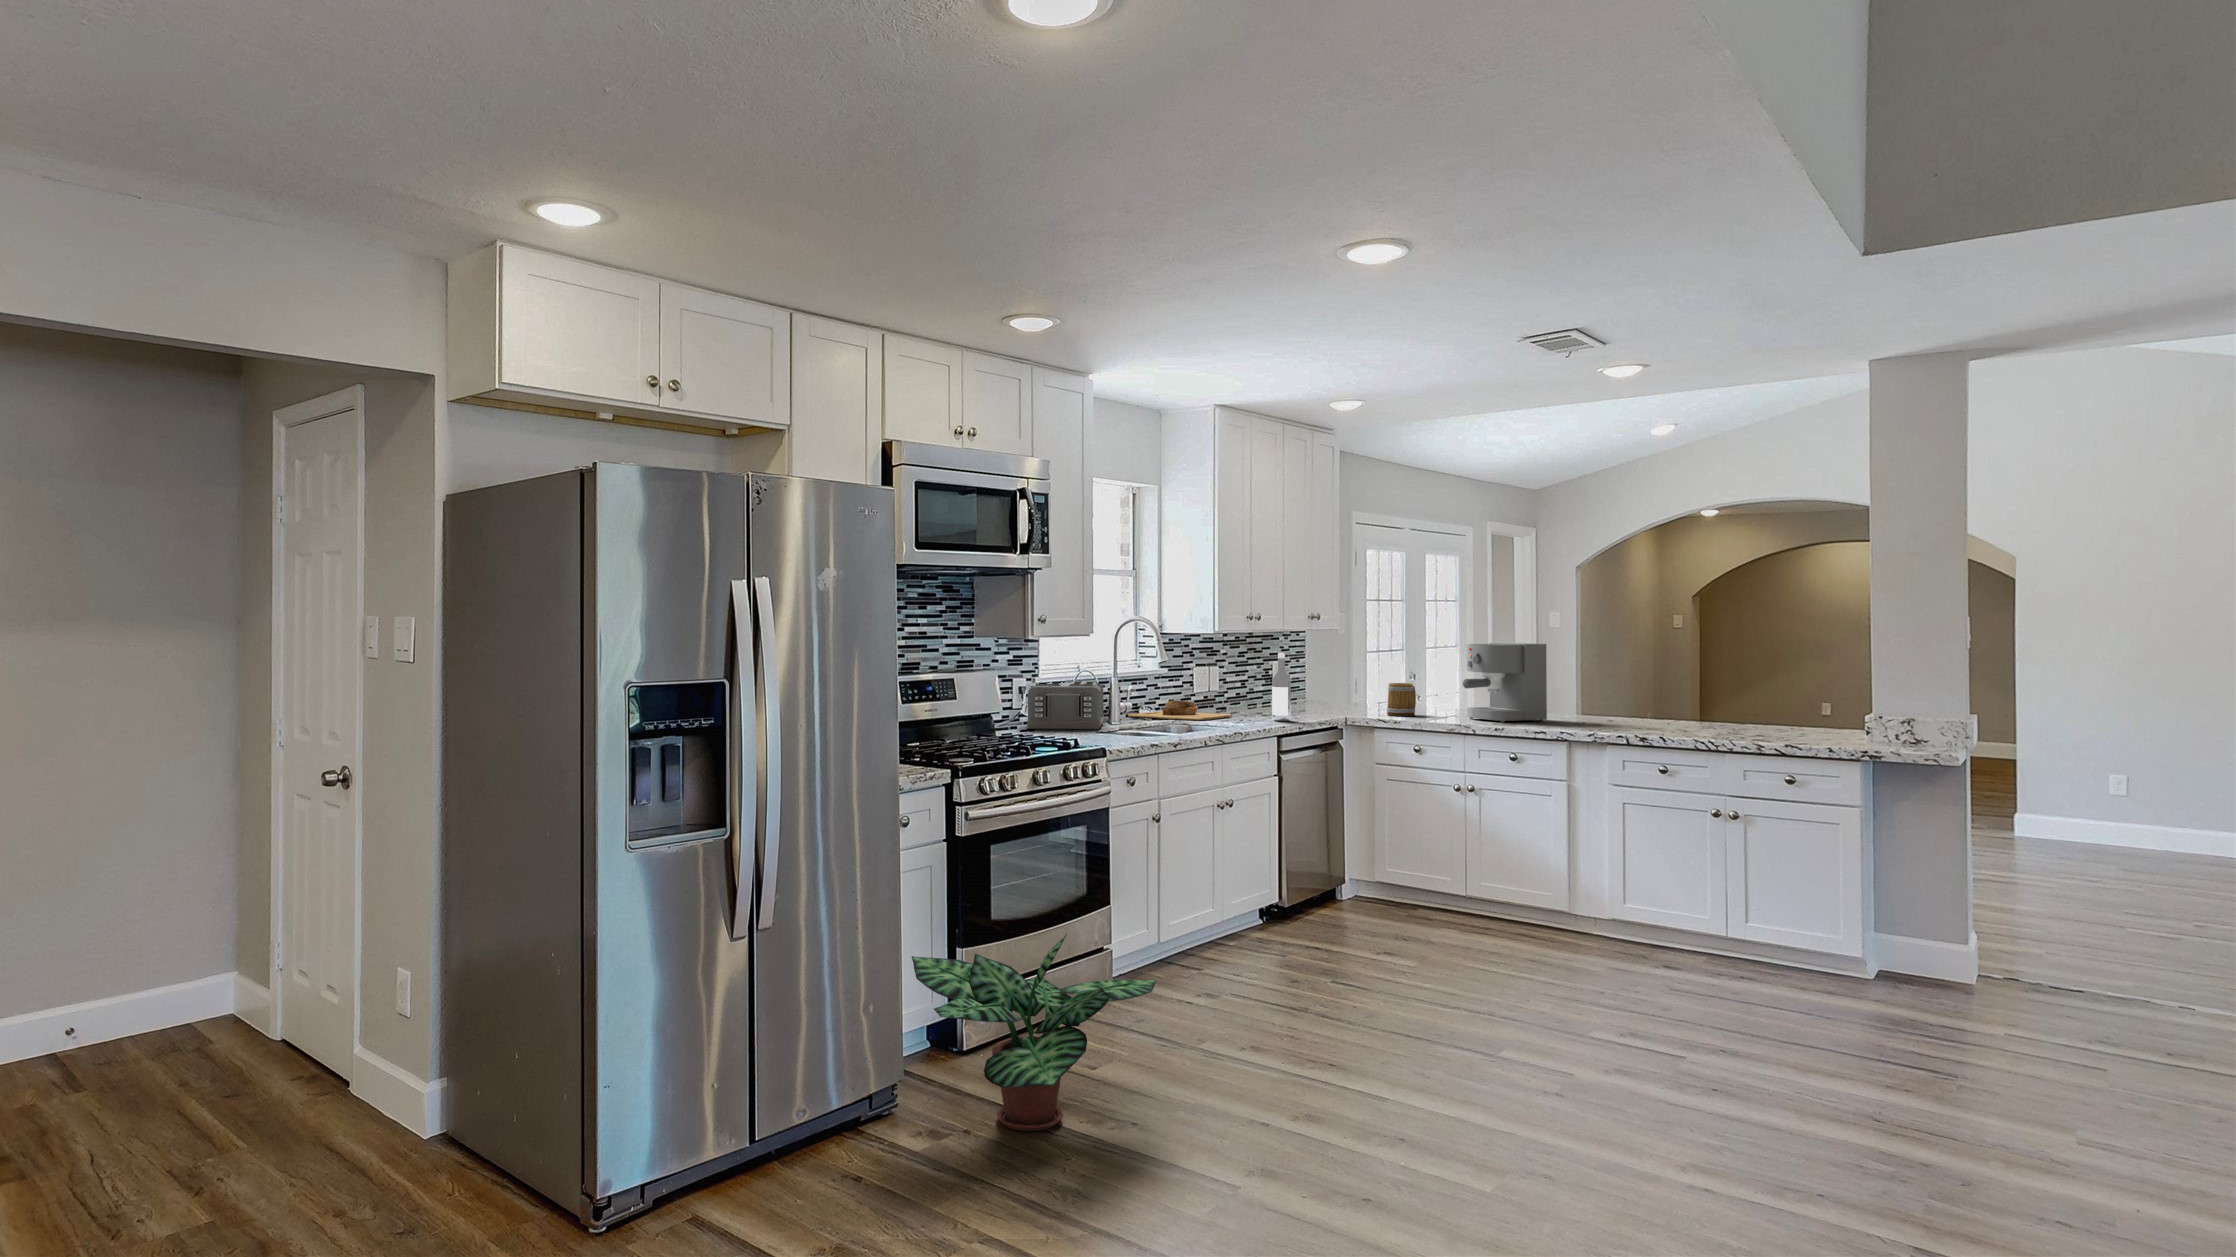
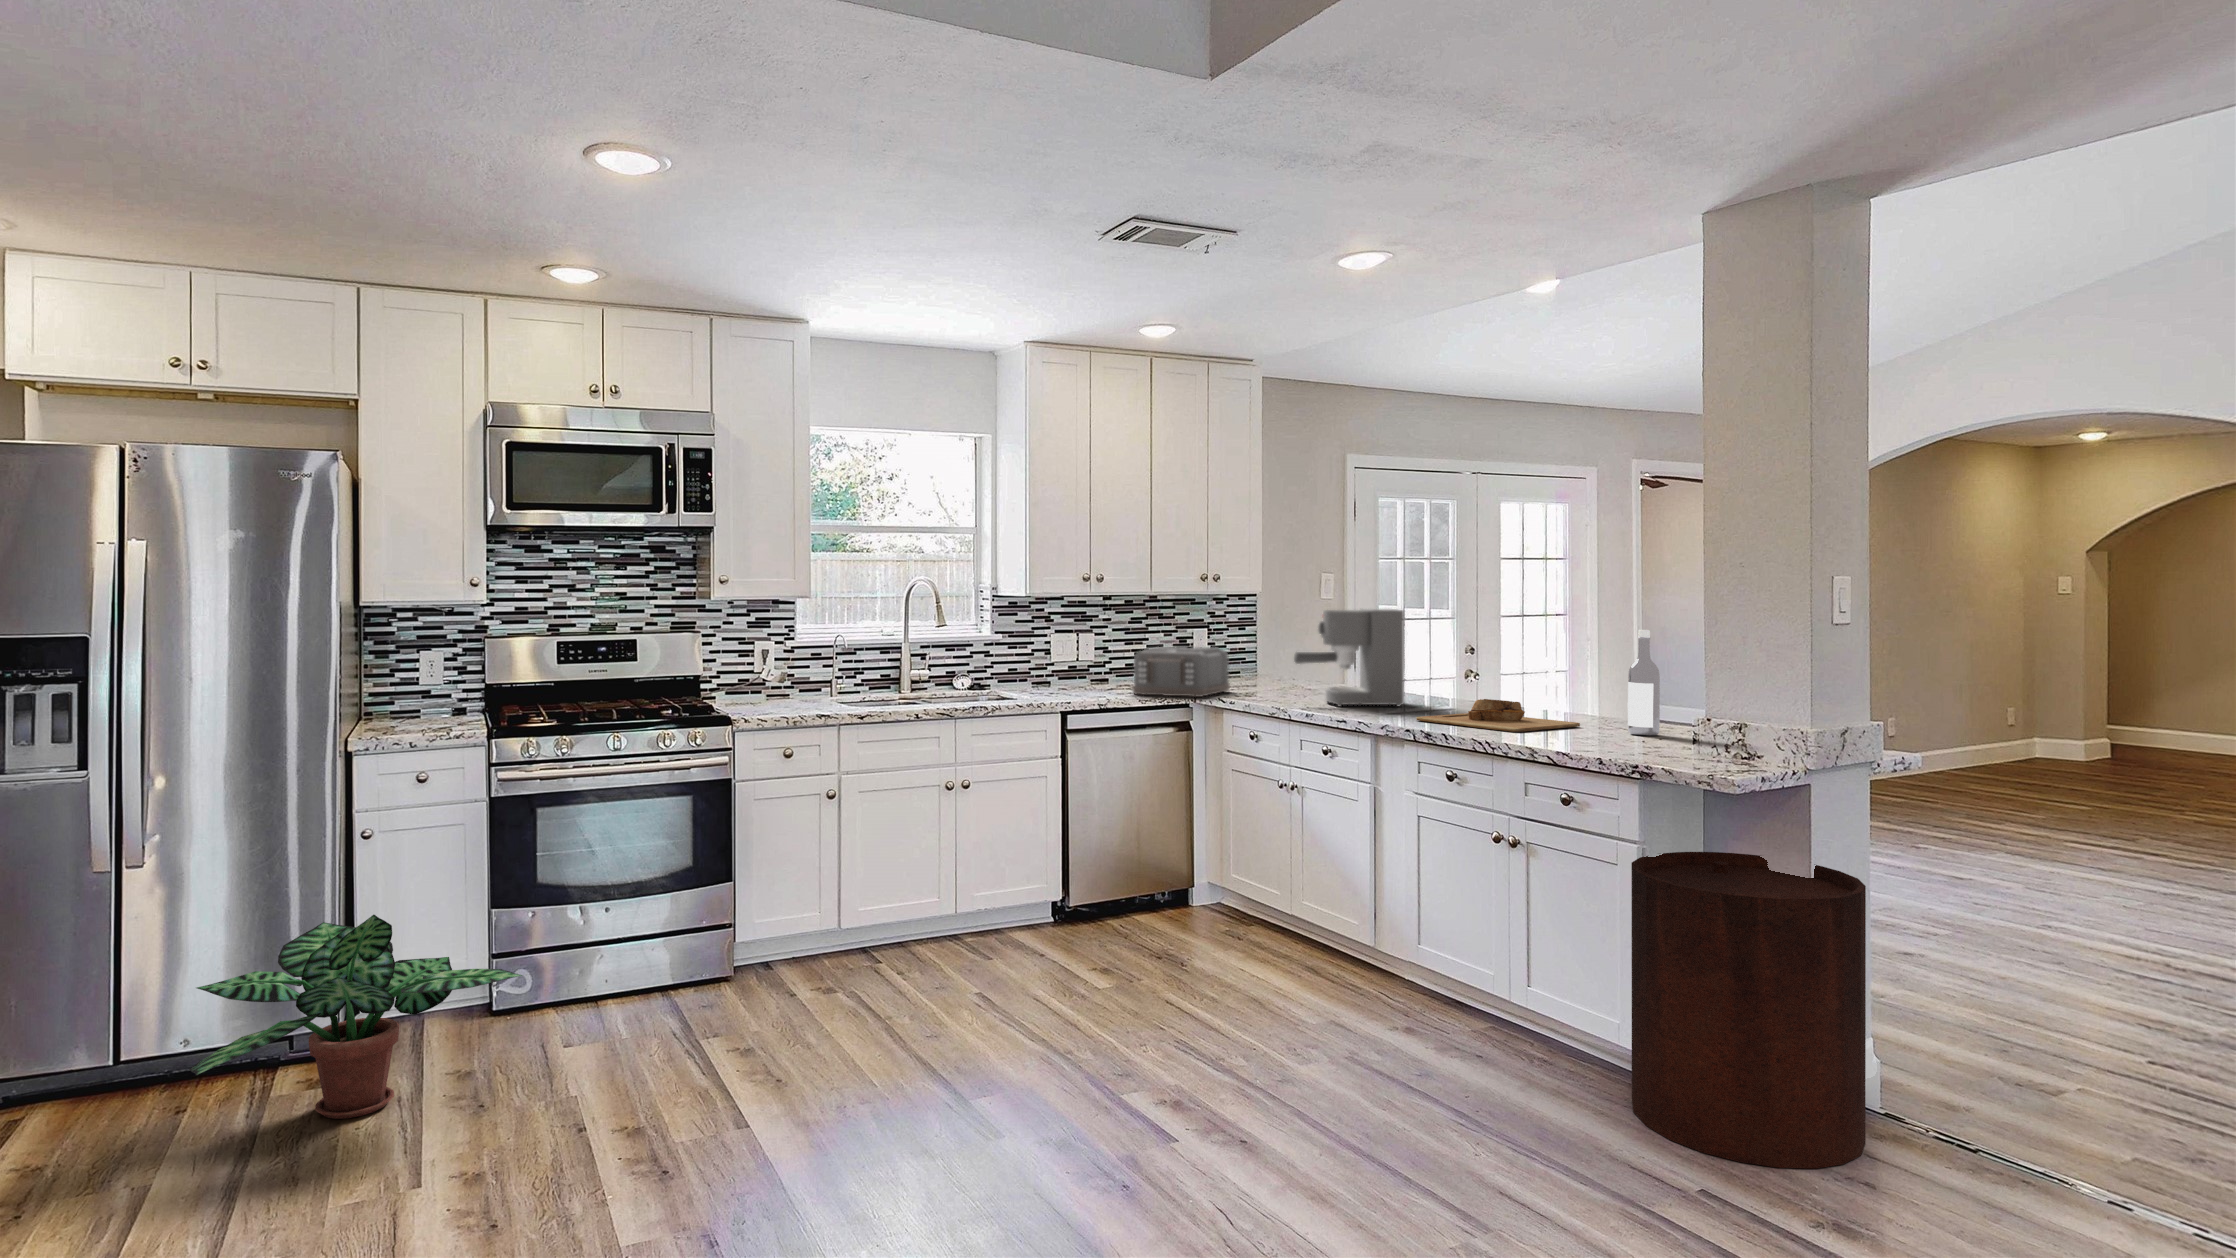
wine bottle: present [1272,653,1291,721] -> present [1628,630,1660,735]
toaster: present [1027,681,1104,729] -> present [1133,646,1230,697]
mug: present [1387,683,1416,716] -> none [1260,656,1301,695]
cutting board: present [1128,700,1232,720] -> present [1416,699,1580,732]
trash can: none [1855,811,2023,1010] -> present [1631,852,1866,1169]

